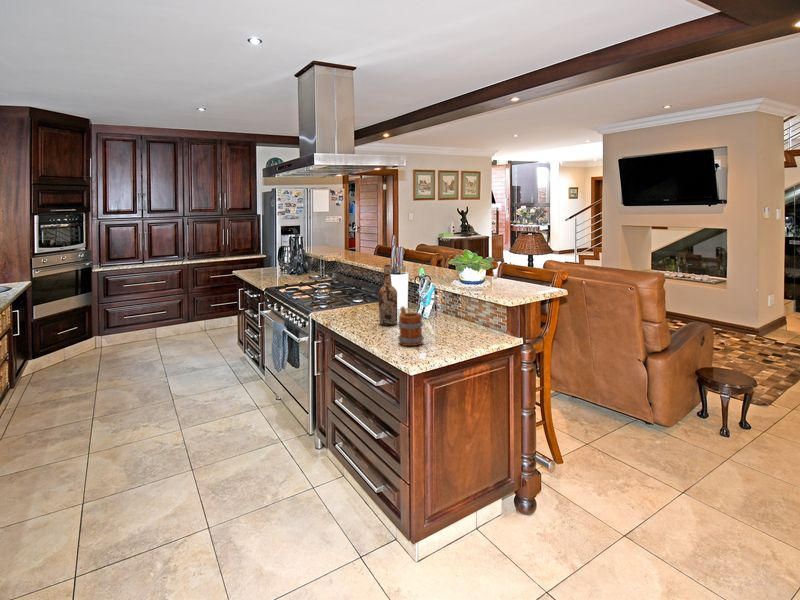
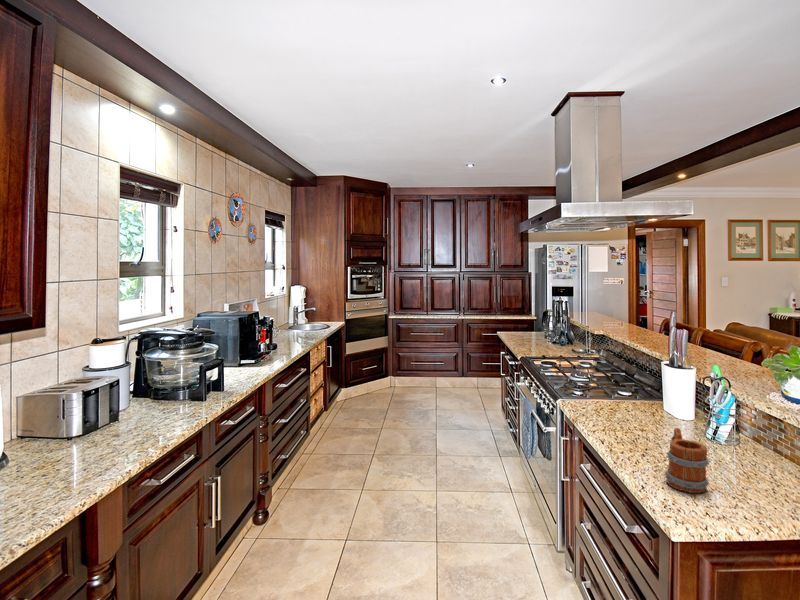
wine bottle: present [379,265,397,326] -> none [644,361,674,444]

